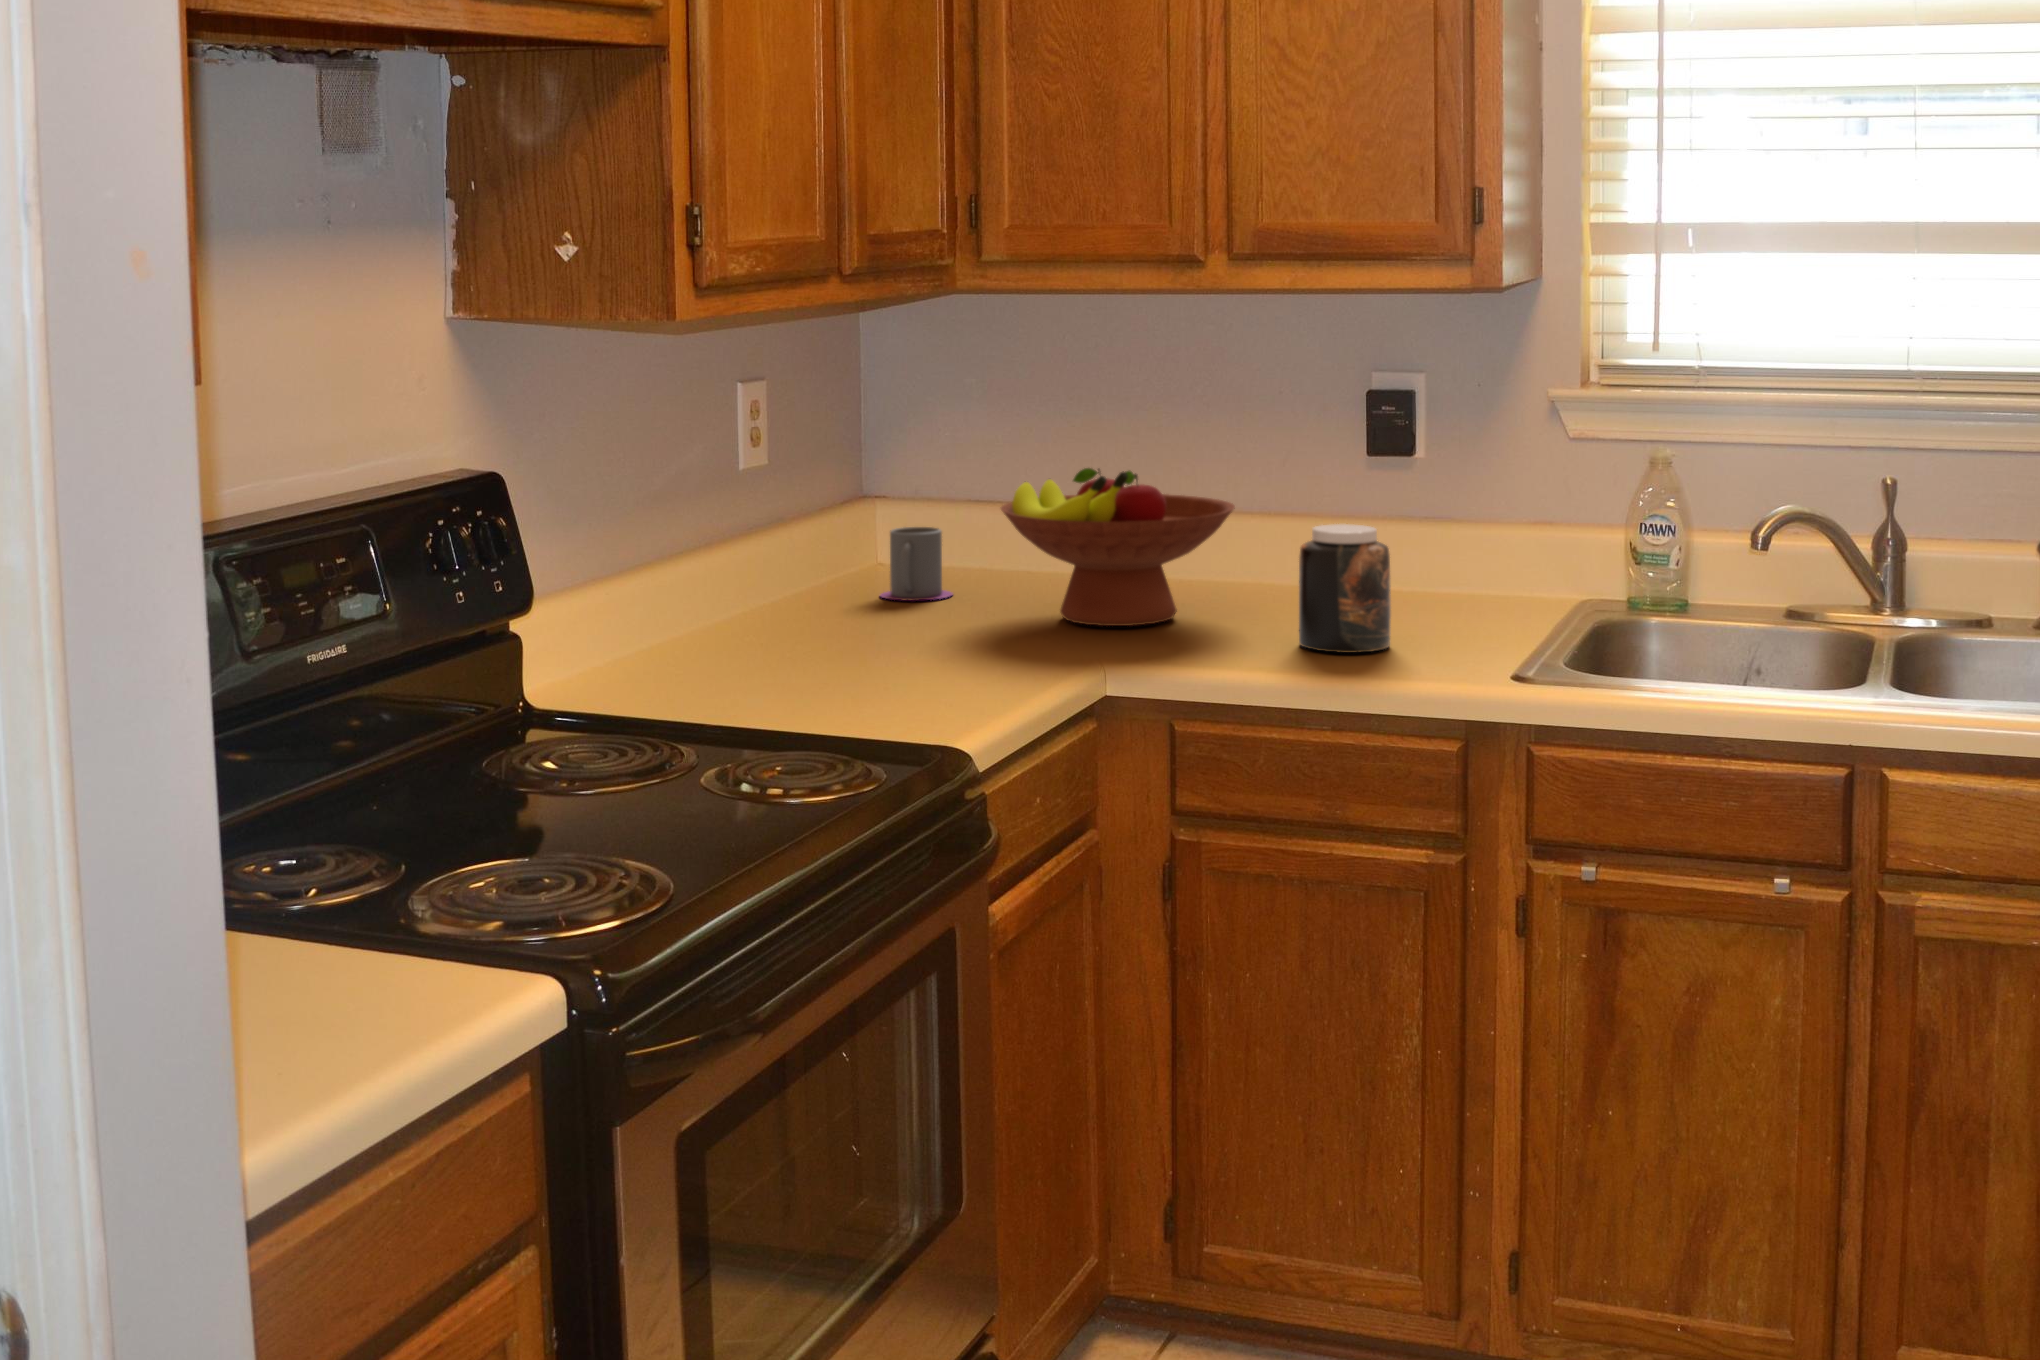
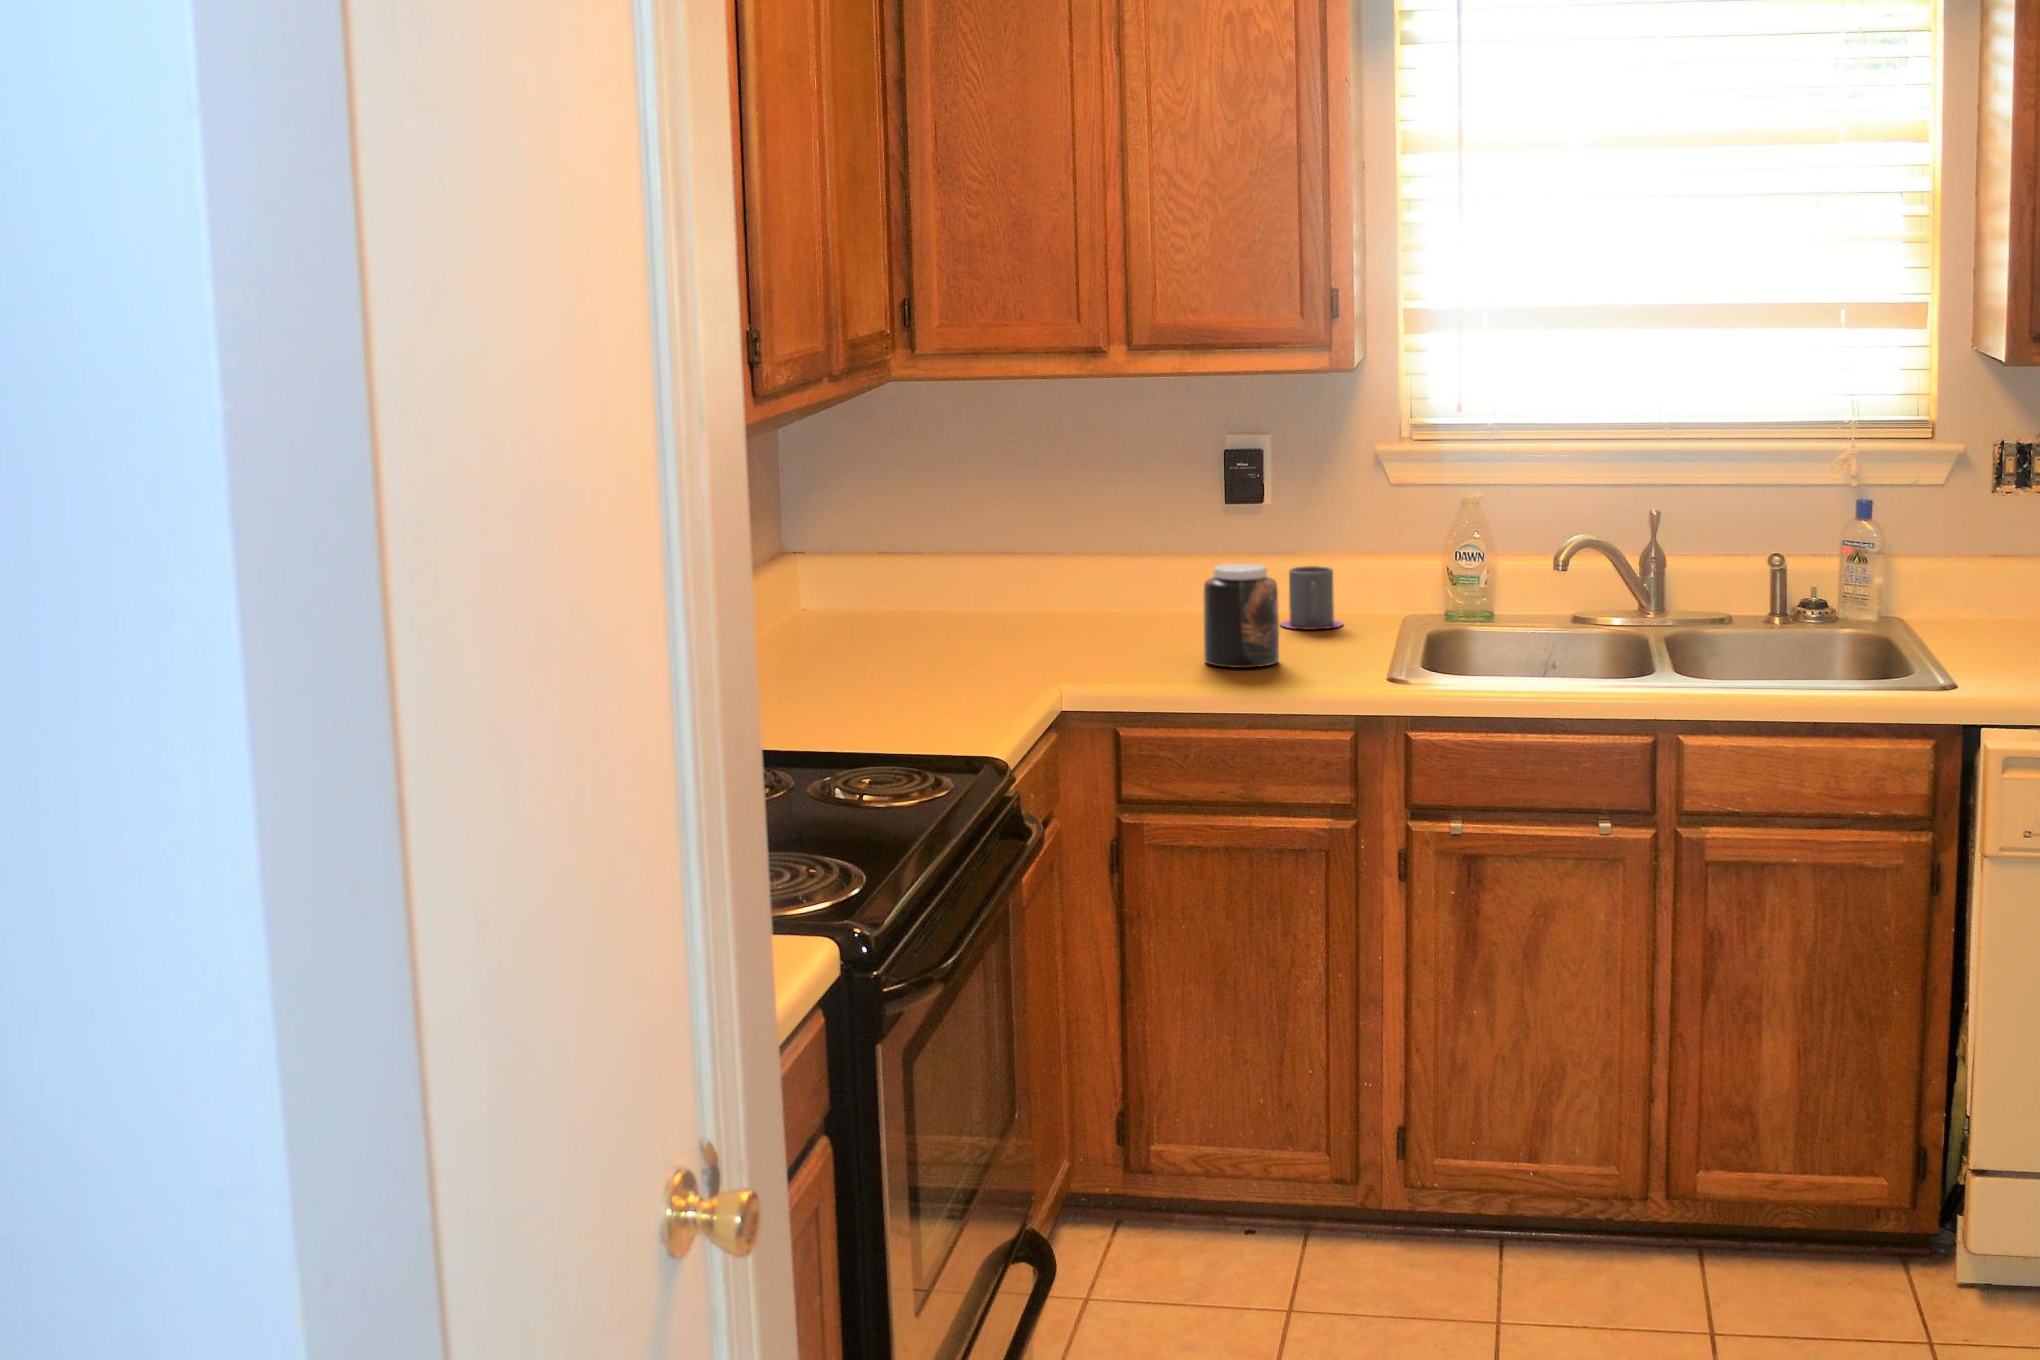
fruit bowl: present [1001,468,1235,626] -> none [942,524,1138,655]
mug: present [880,527,952,601] -> present [1281,566,1342,629]

